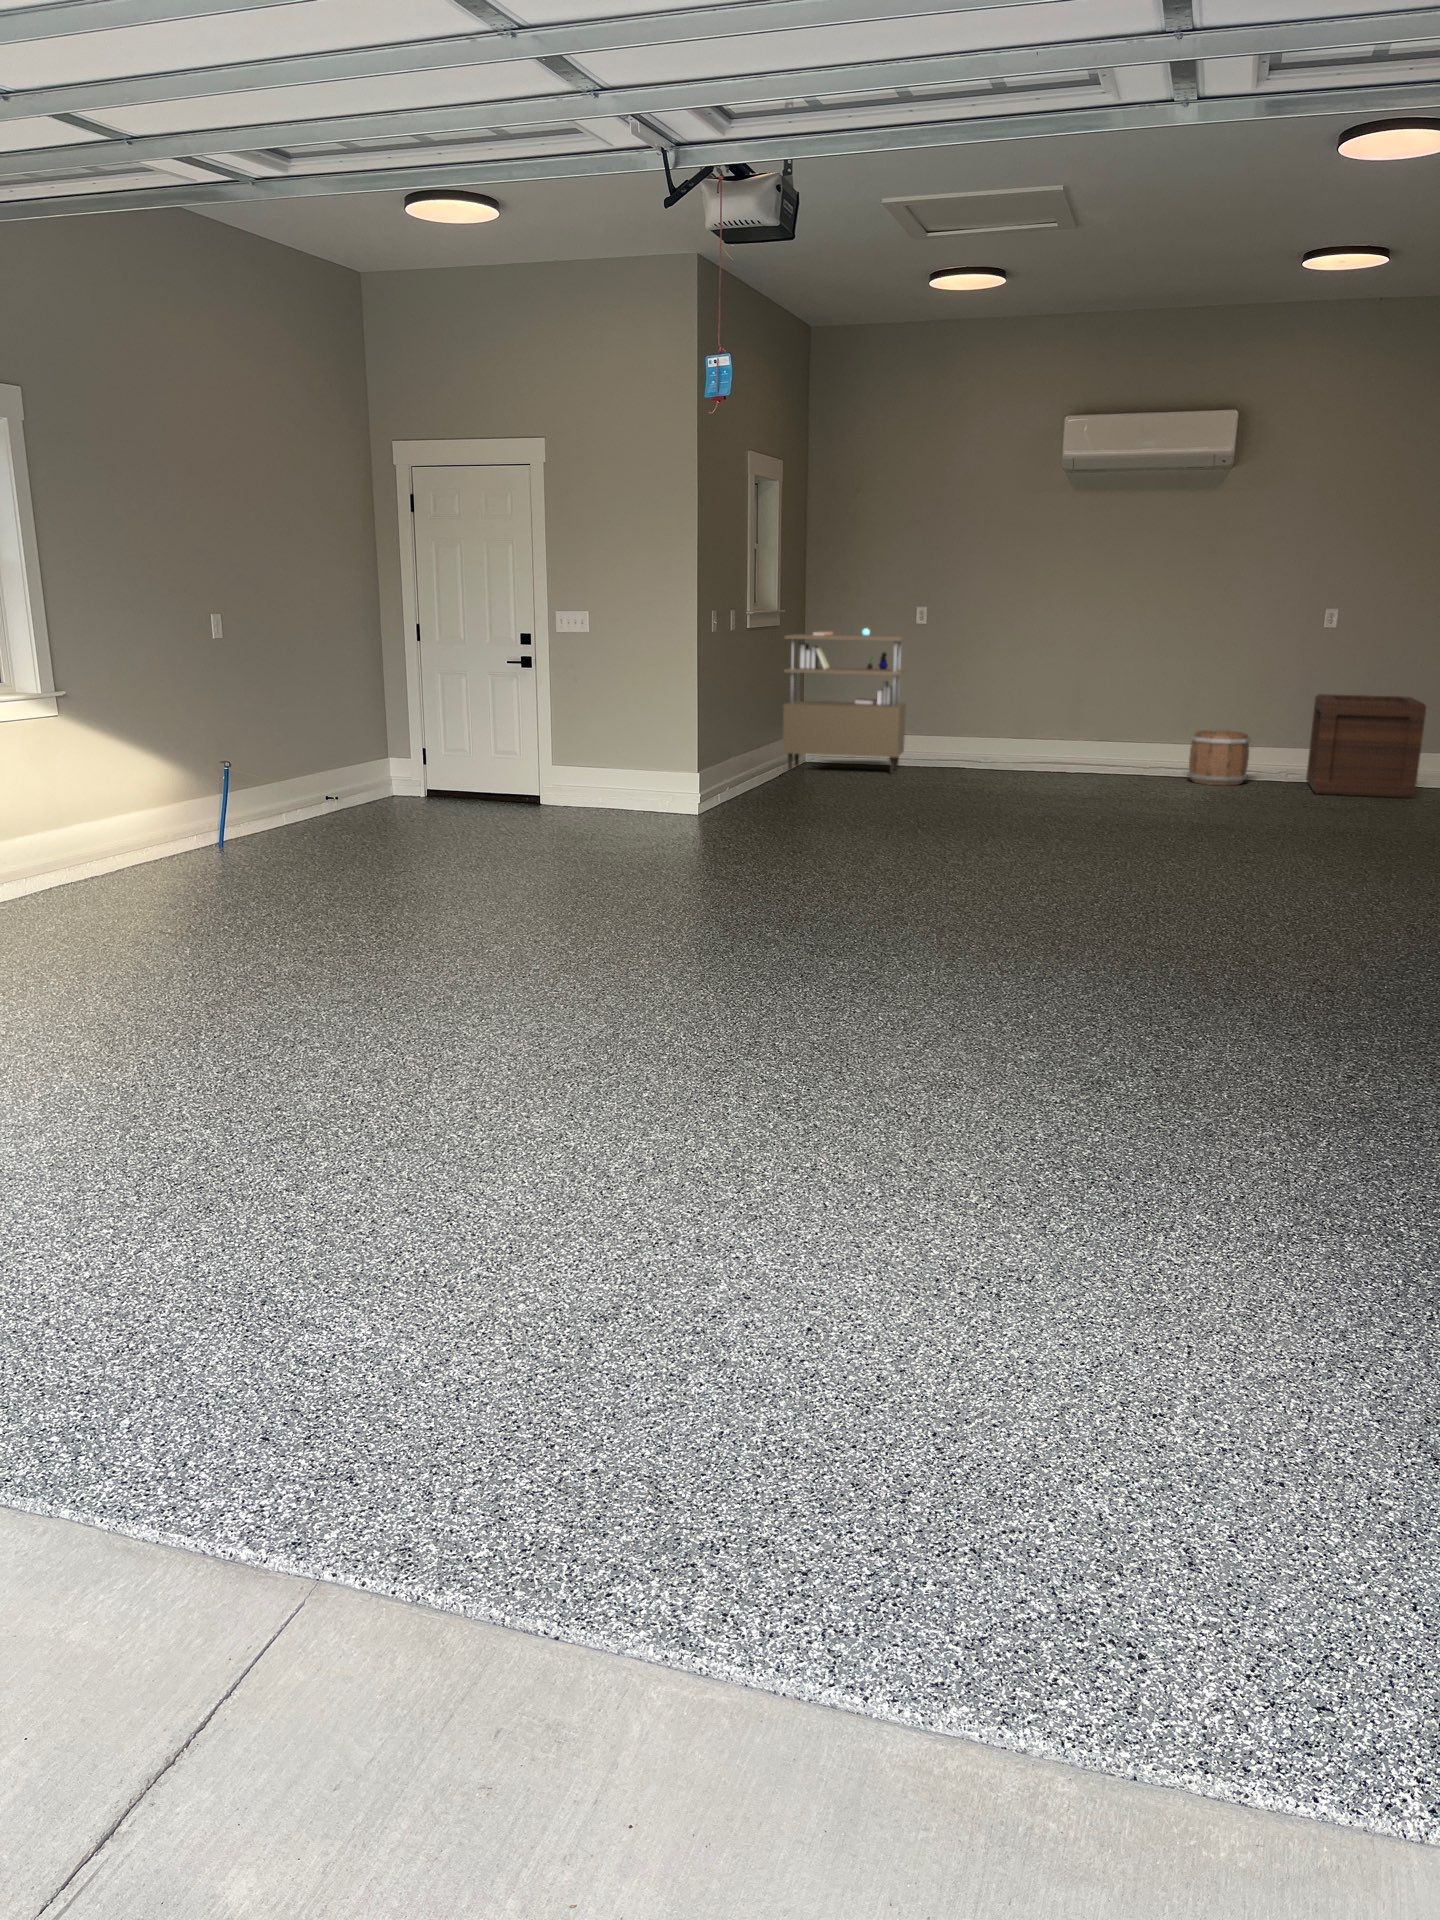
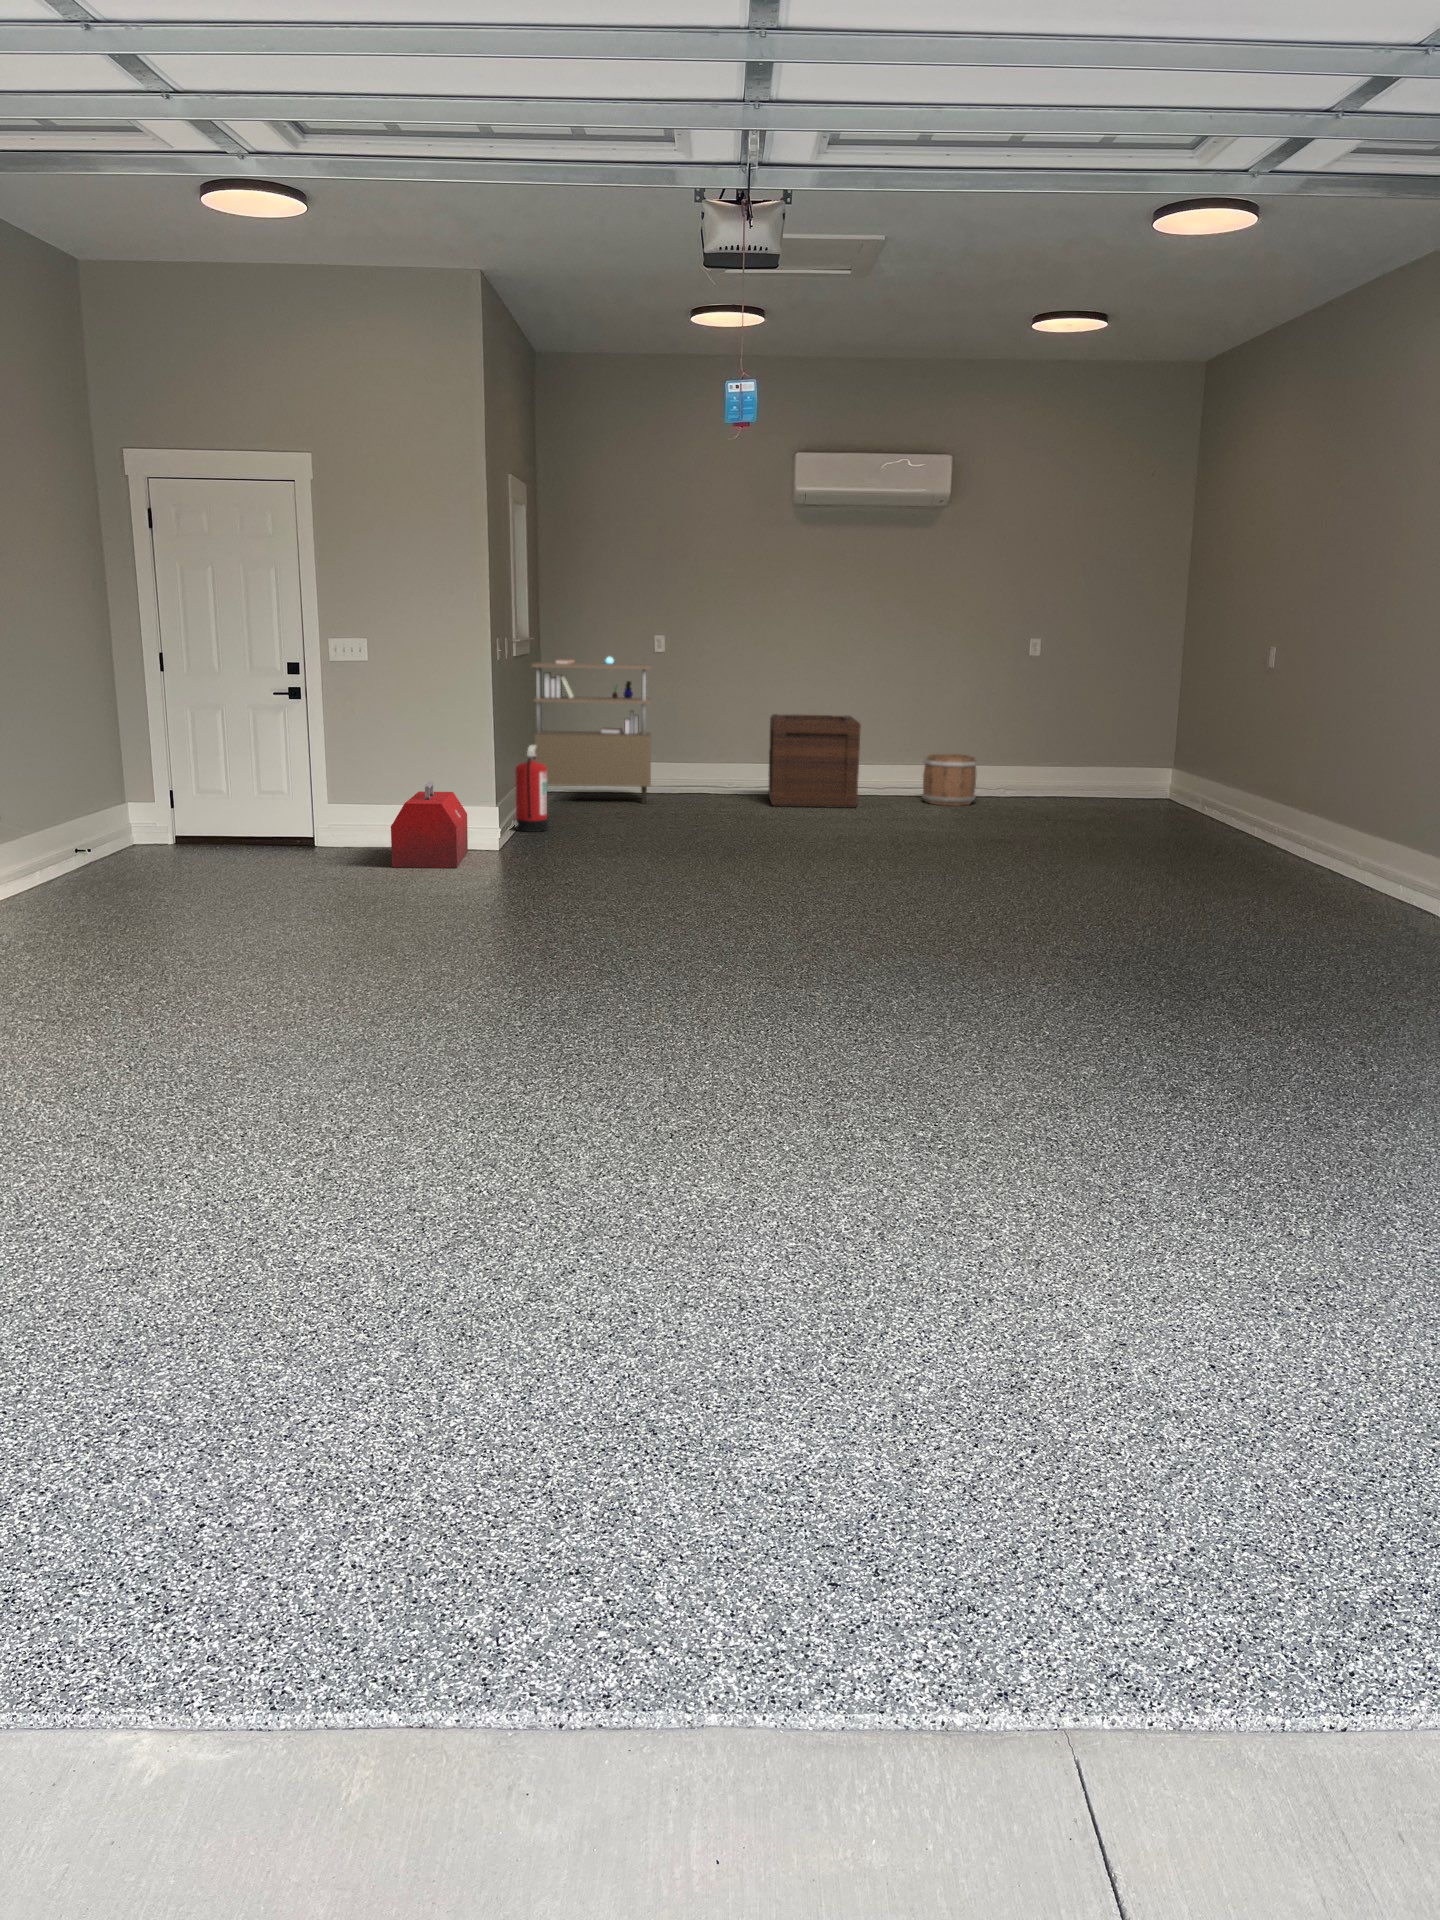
wooden crate: present [1306,694,1426,798] -> present [768,714,861,808]
fire extinguisher: none [738,714,770,797] -> present [515,745,549,832]
toolbox: none [588,745,671,827] -> present [391,781,468,868]

